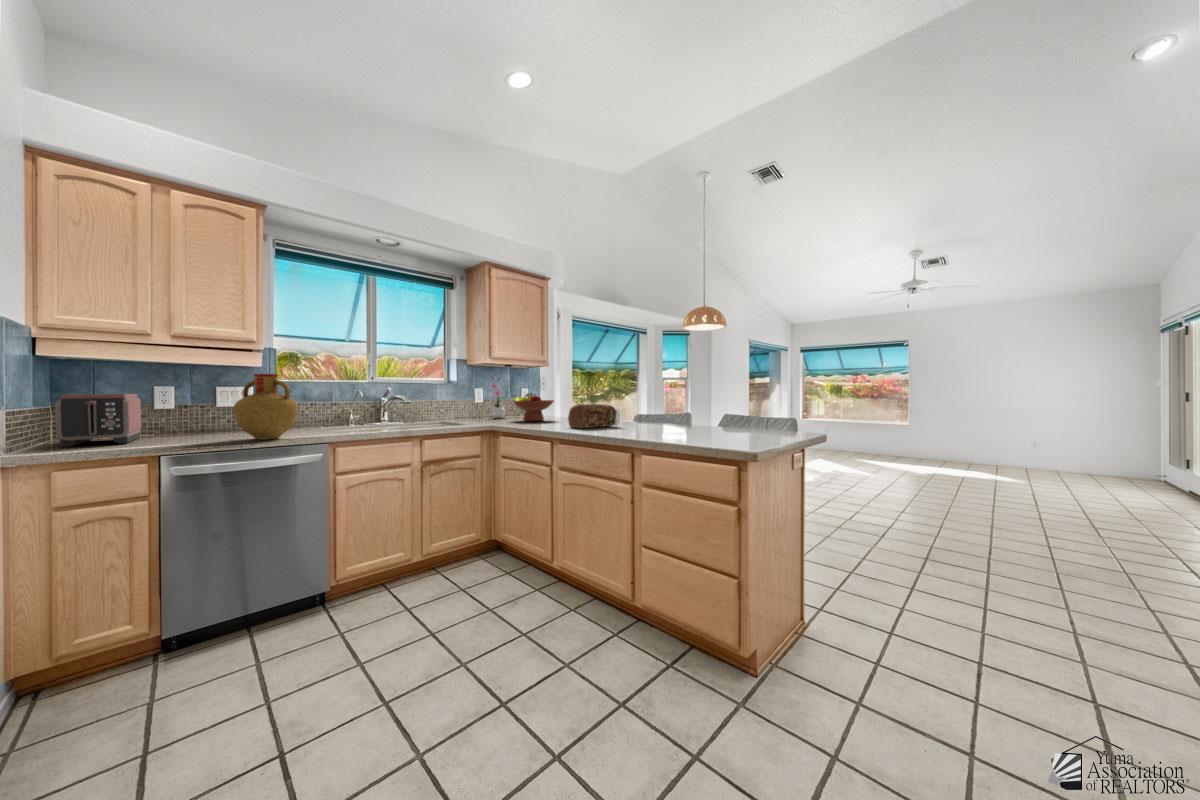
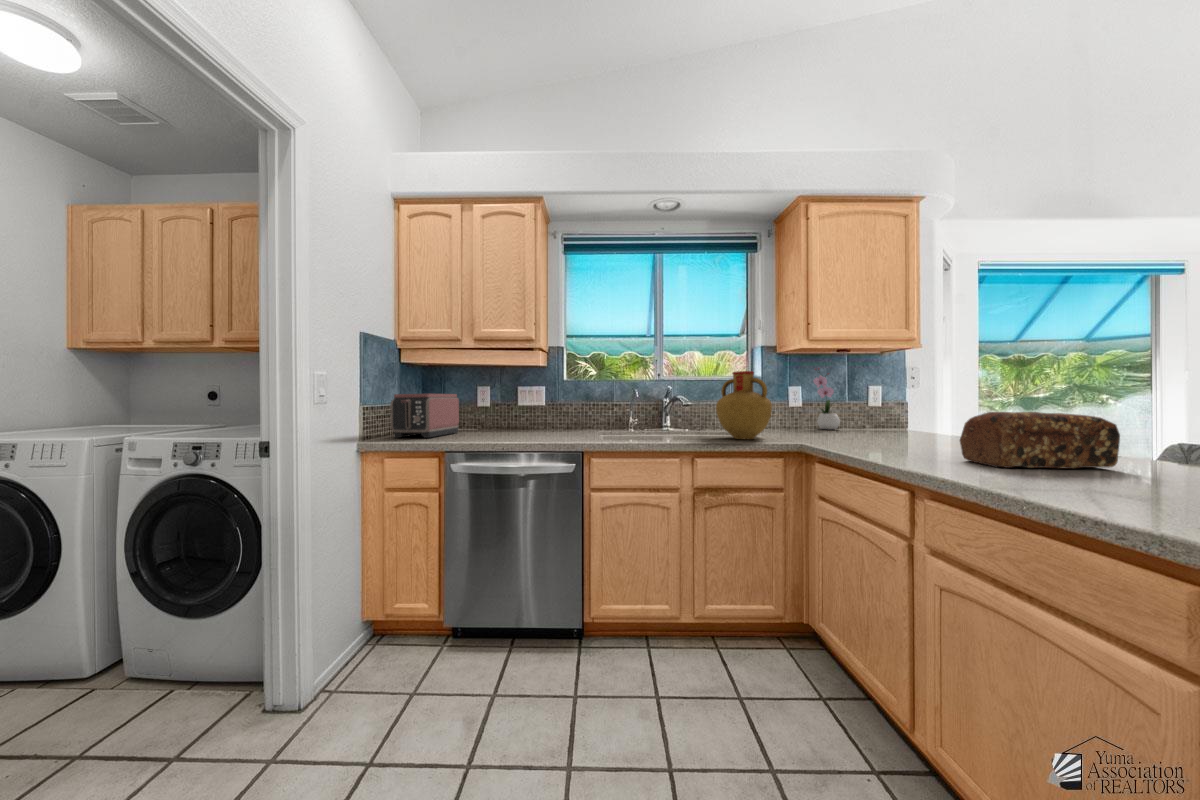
vase: present [234,374,298,440] -> present [716,371,772,439]
fruit bowl: present [513,393,554,421] -> none [845,390,931,439]

